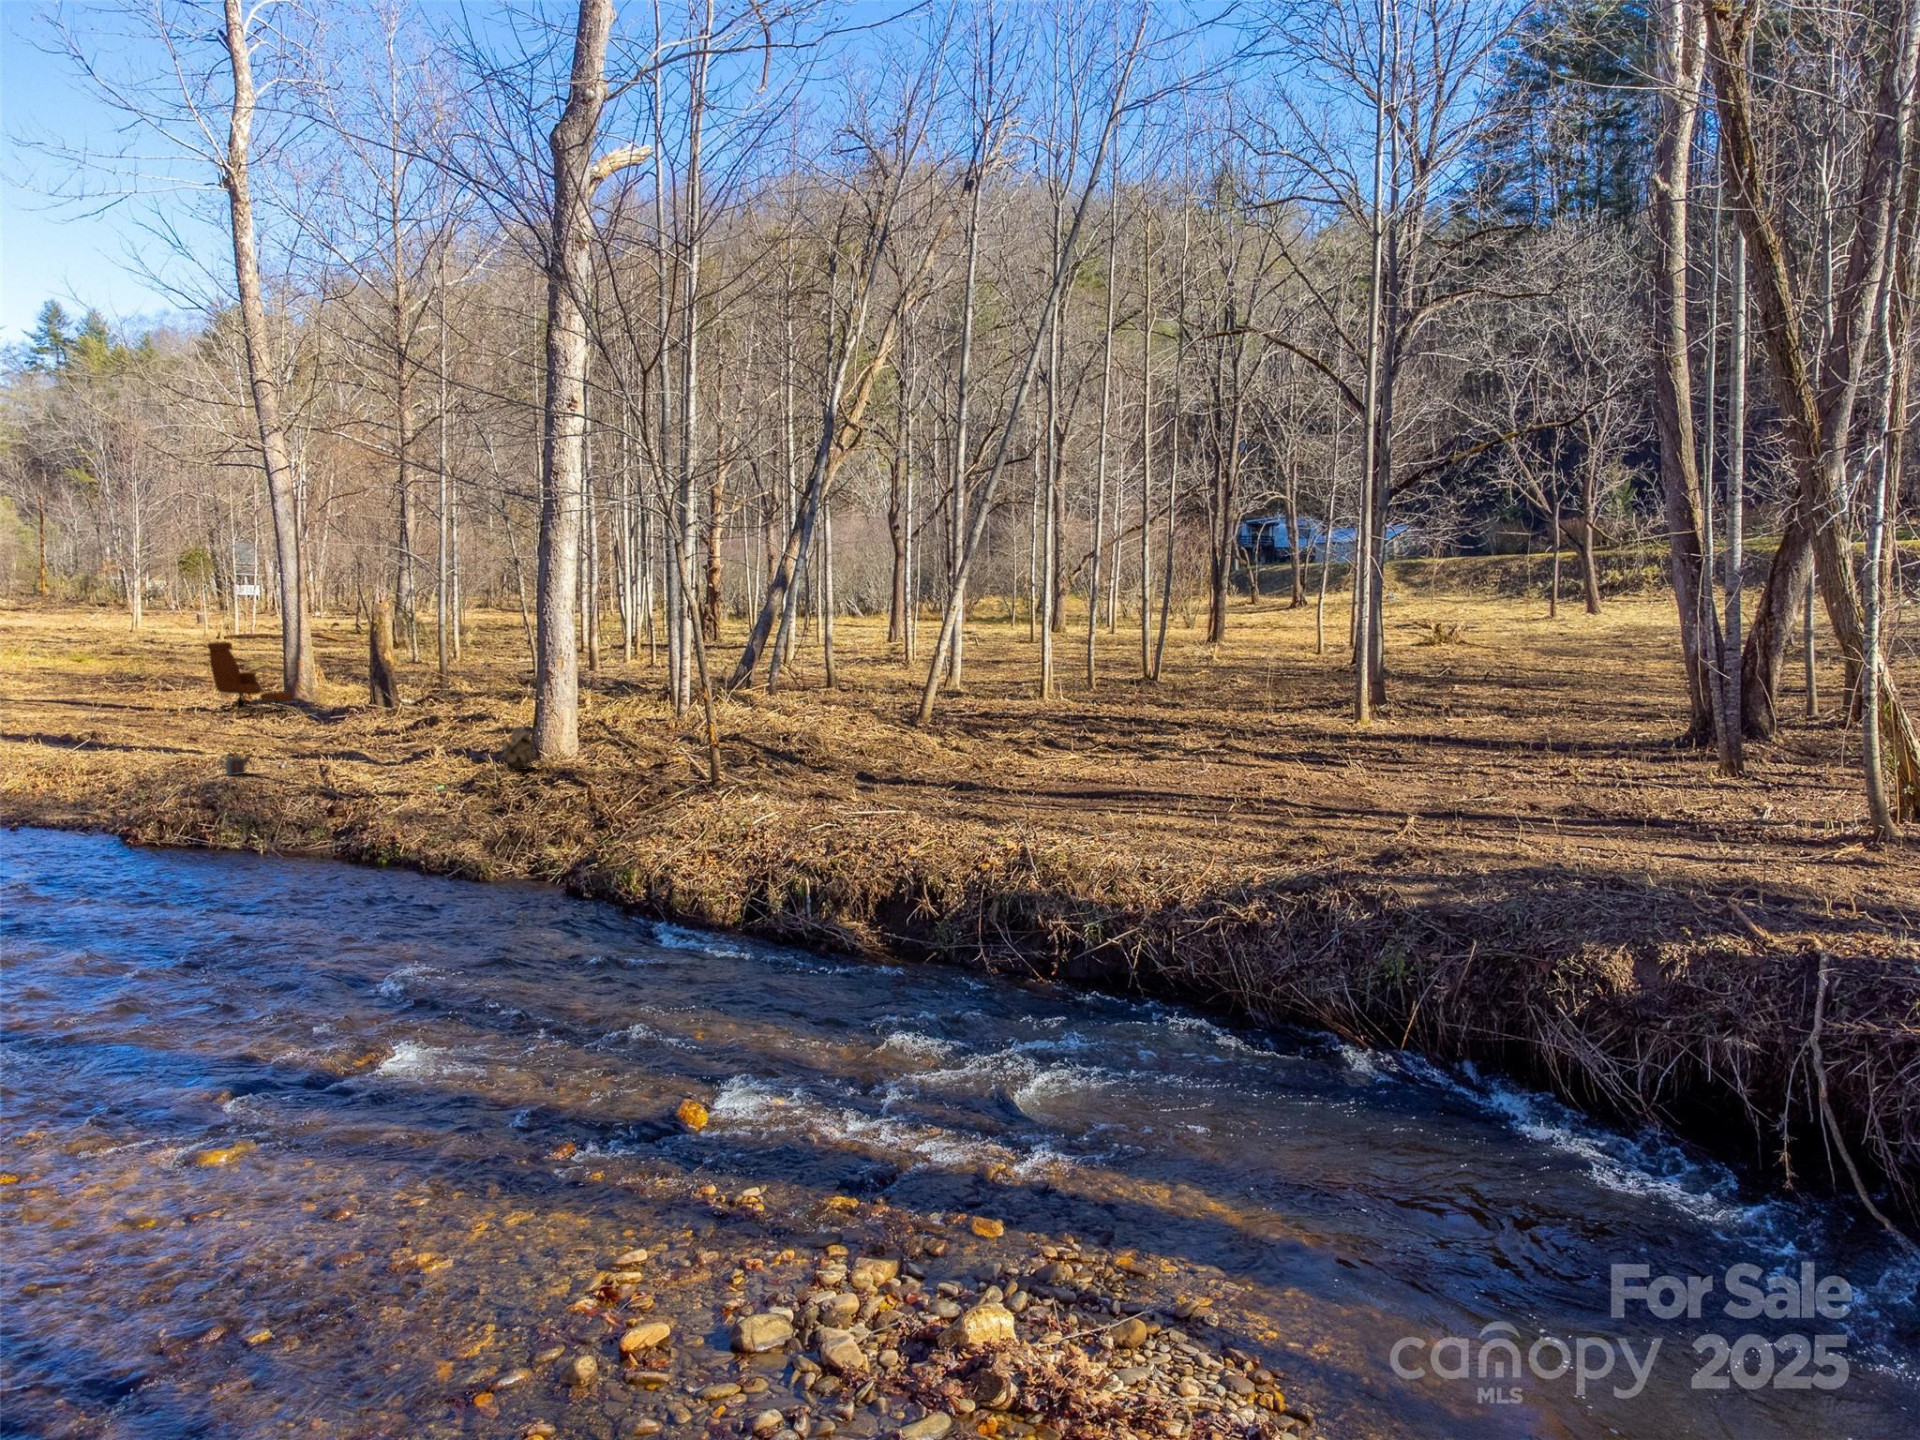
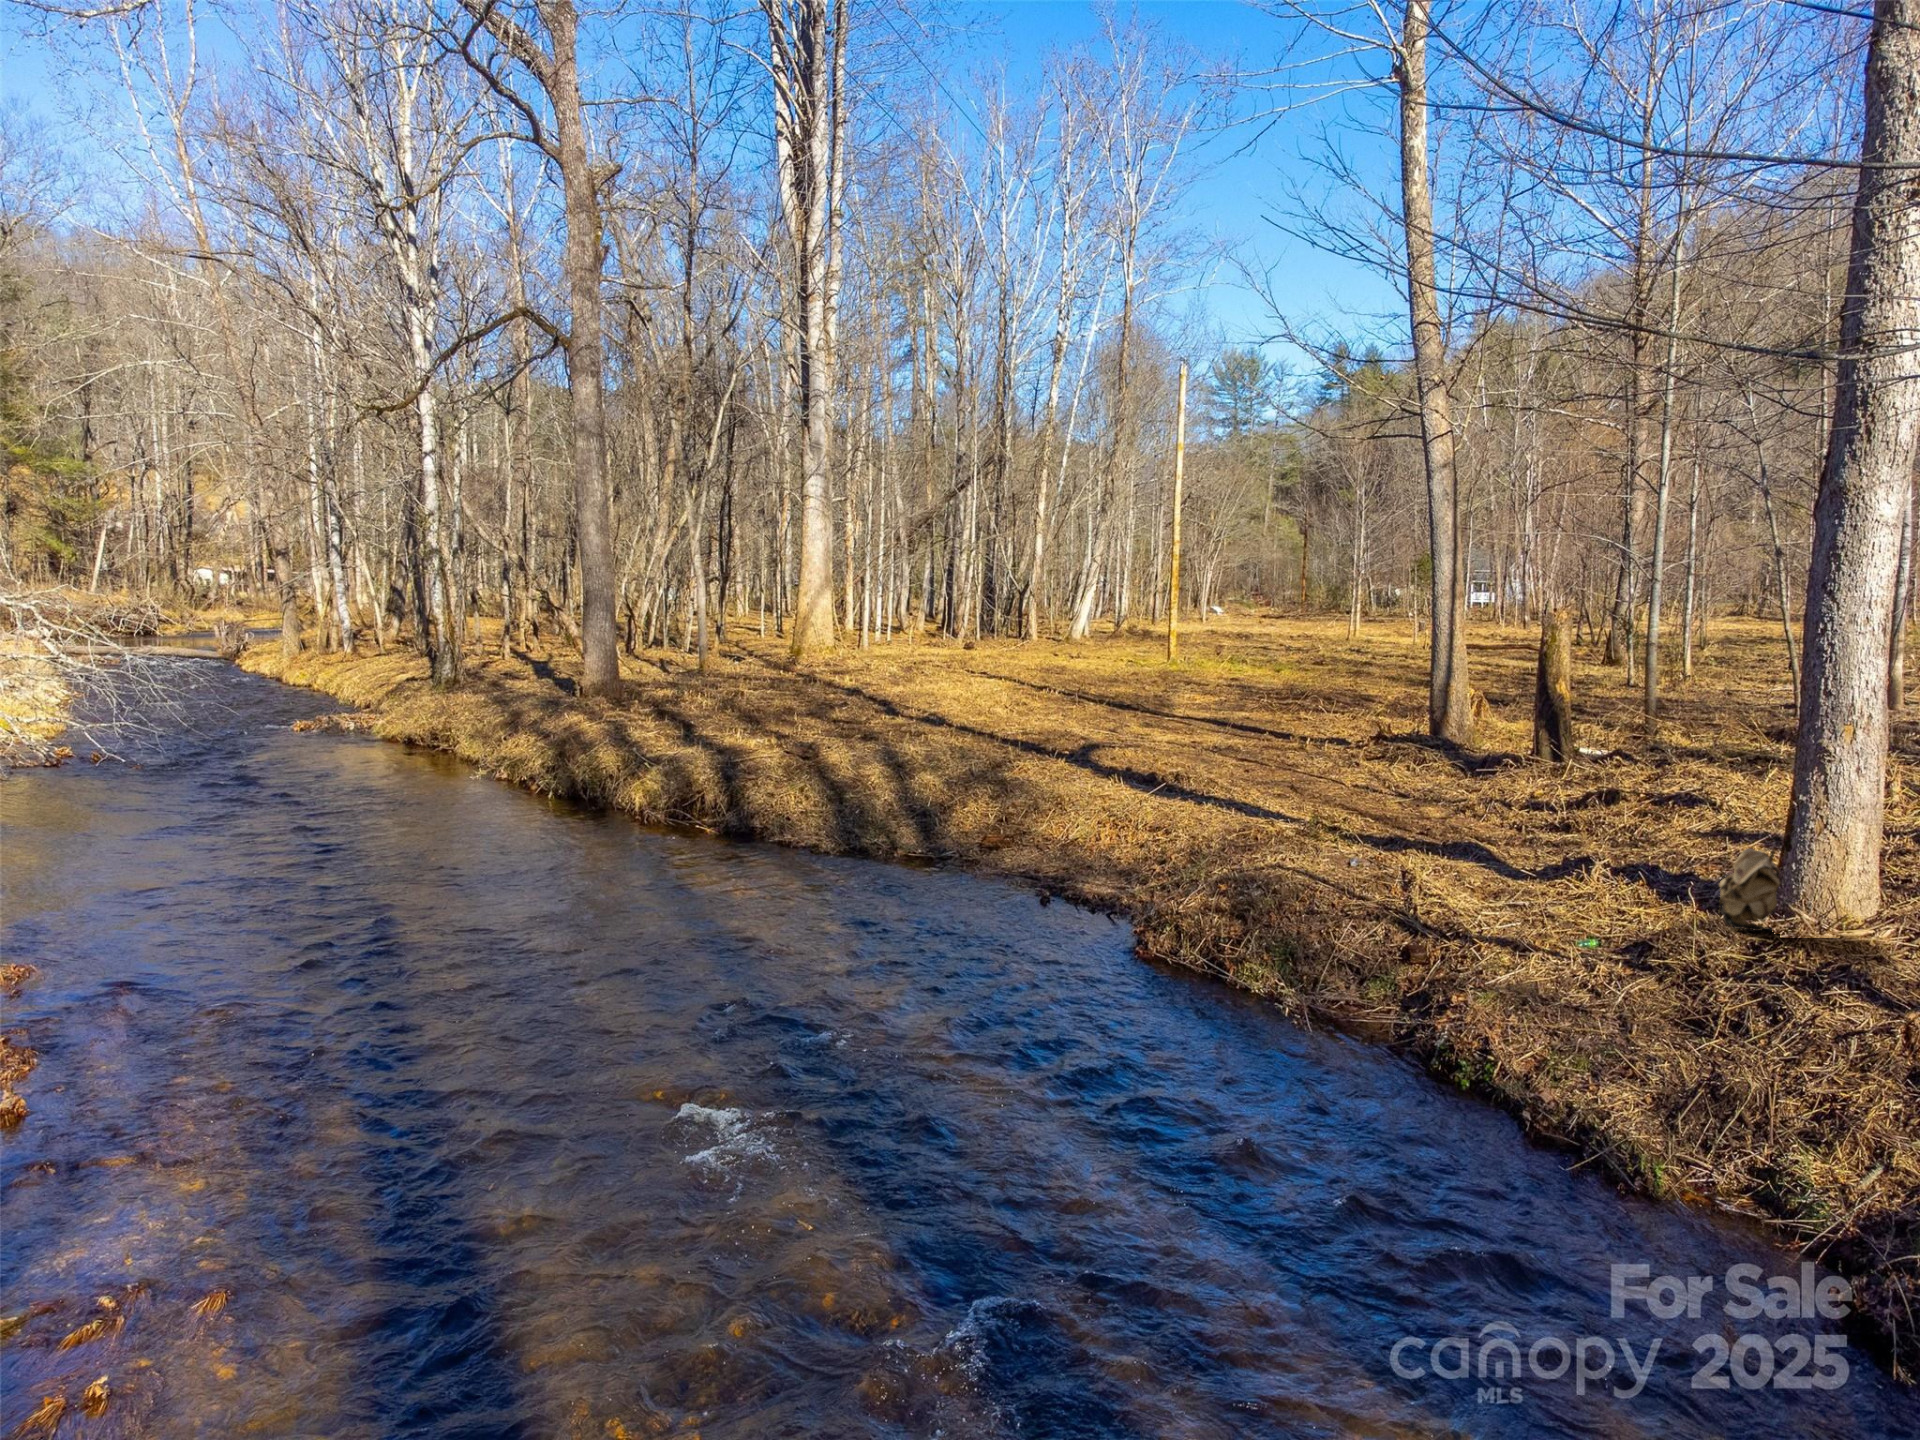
lounge chair: present [207,642,293,710] -> none [1344,662,1438,757]
watering can: present [220,753,253,775] -> none [1276,836,1325,867]

